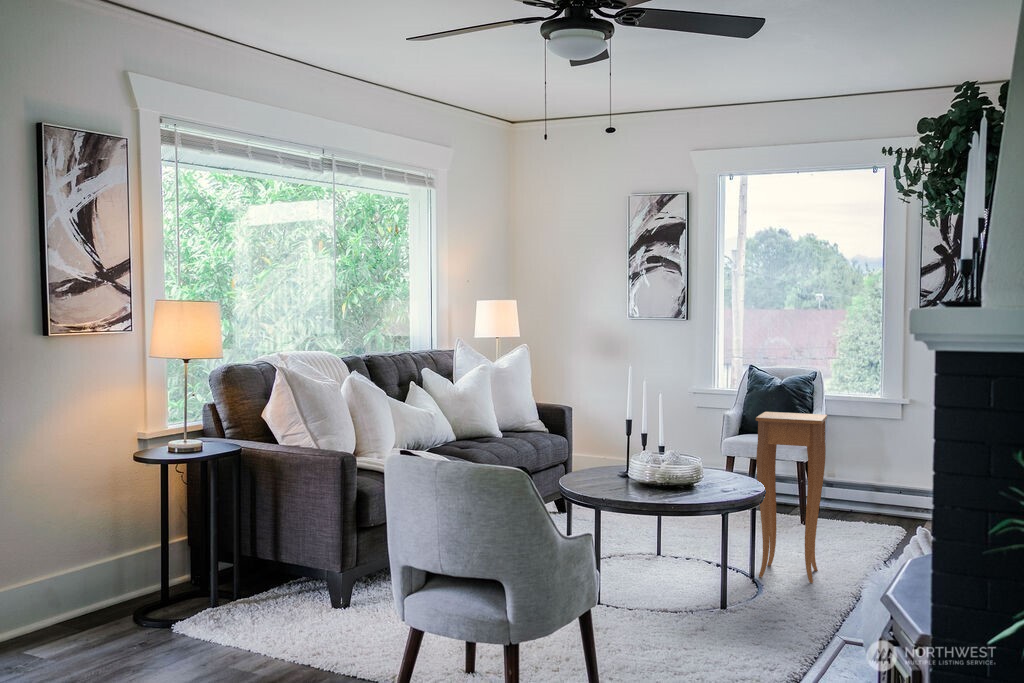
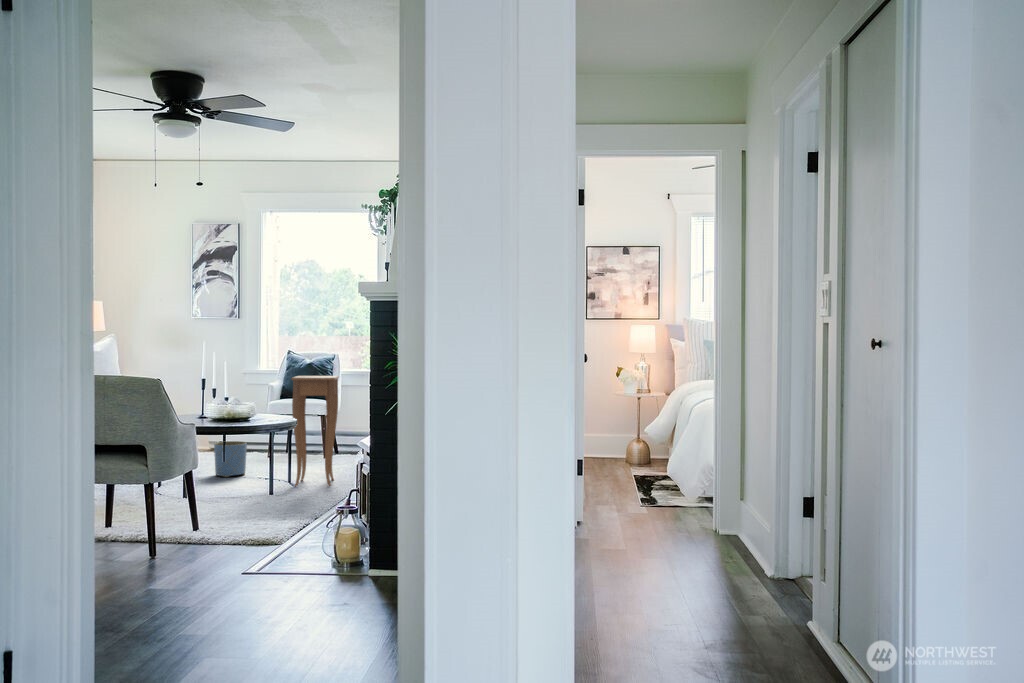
planter: none [649,494,692,546] -> present [214,441,247,477]

